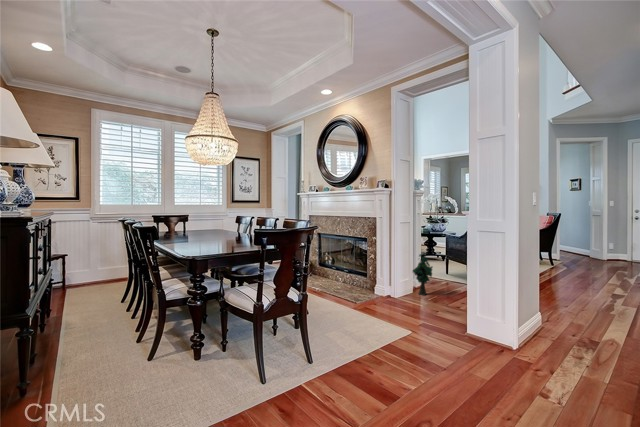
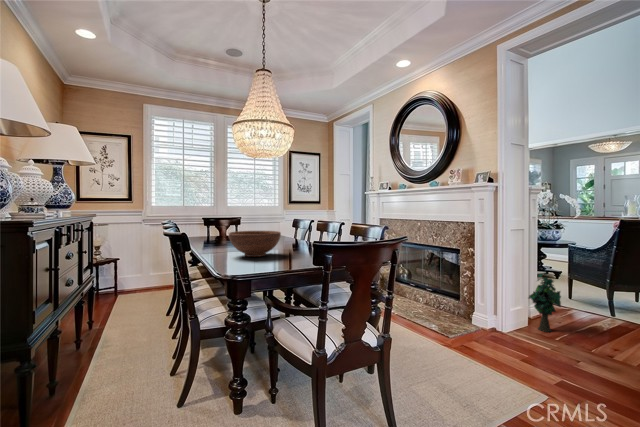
fruit bowl: none [186,226,228,246] -> present [229,231,281,257]

